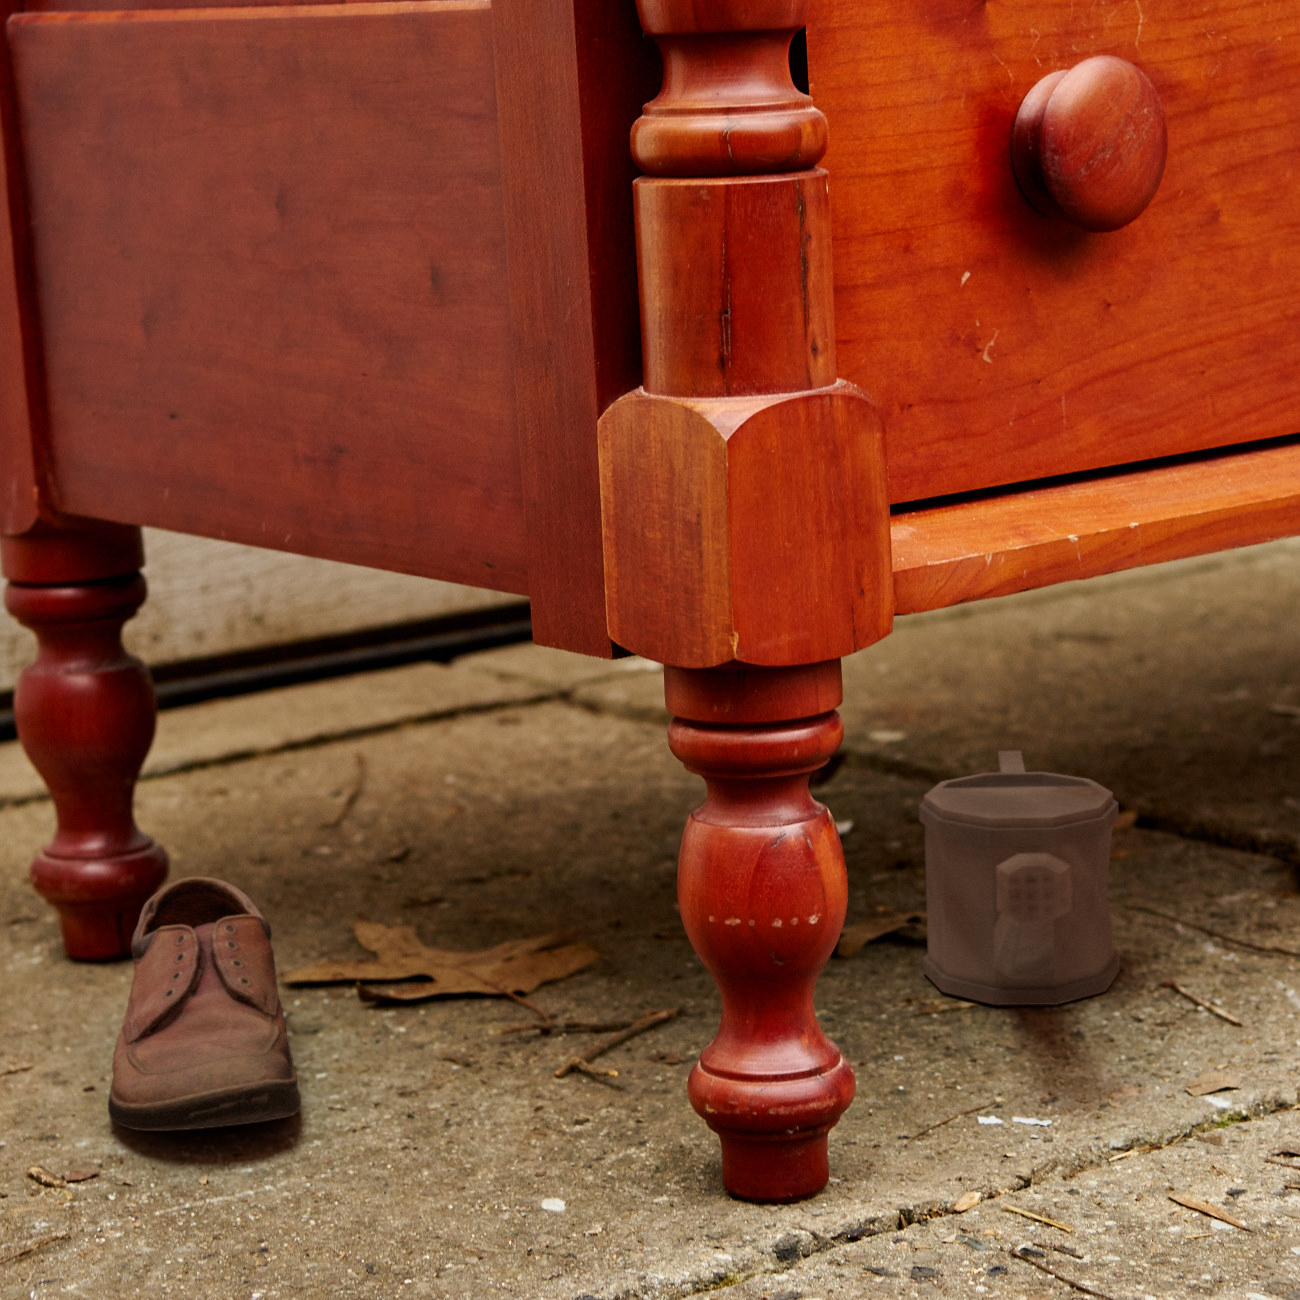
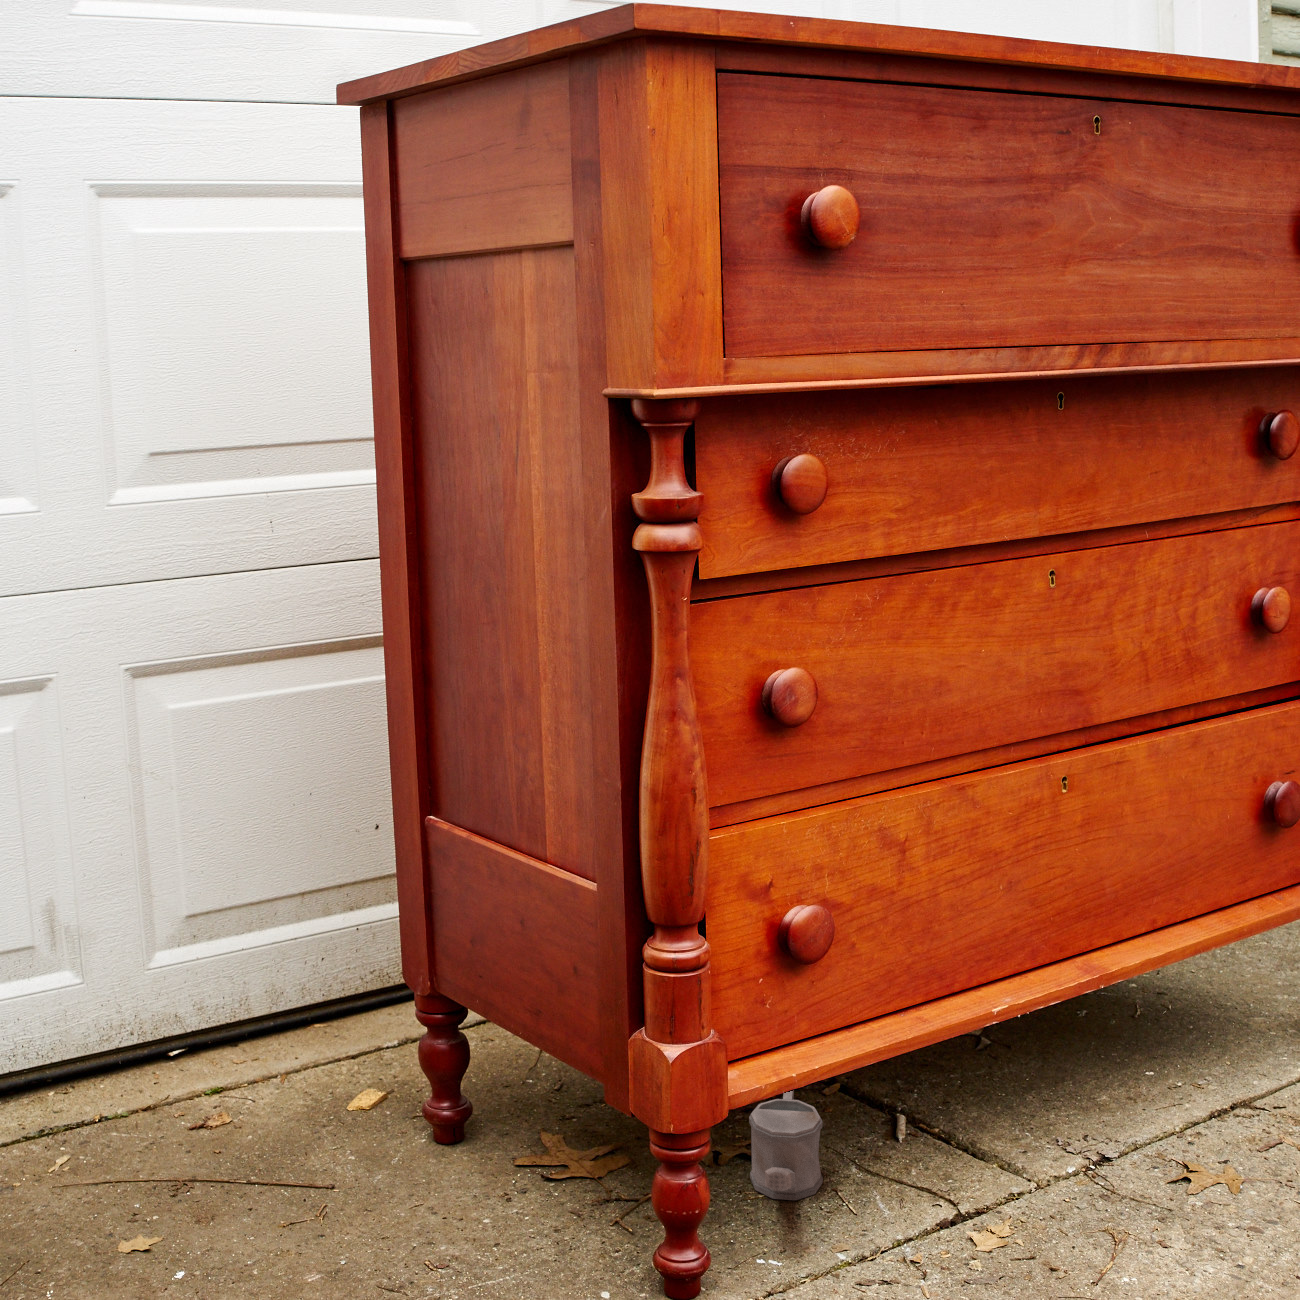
shoe: present [108,877,301,1131] -> none [452,1128,520,1250]

